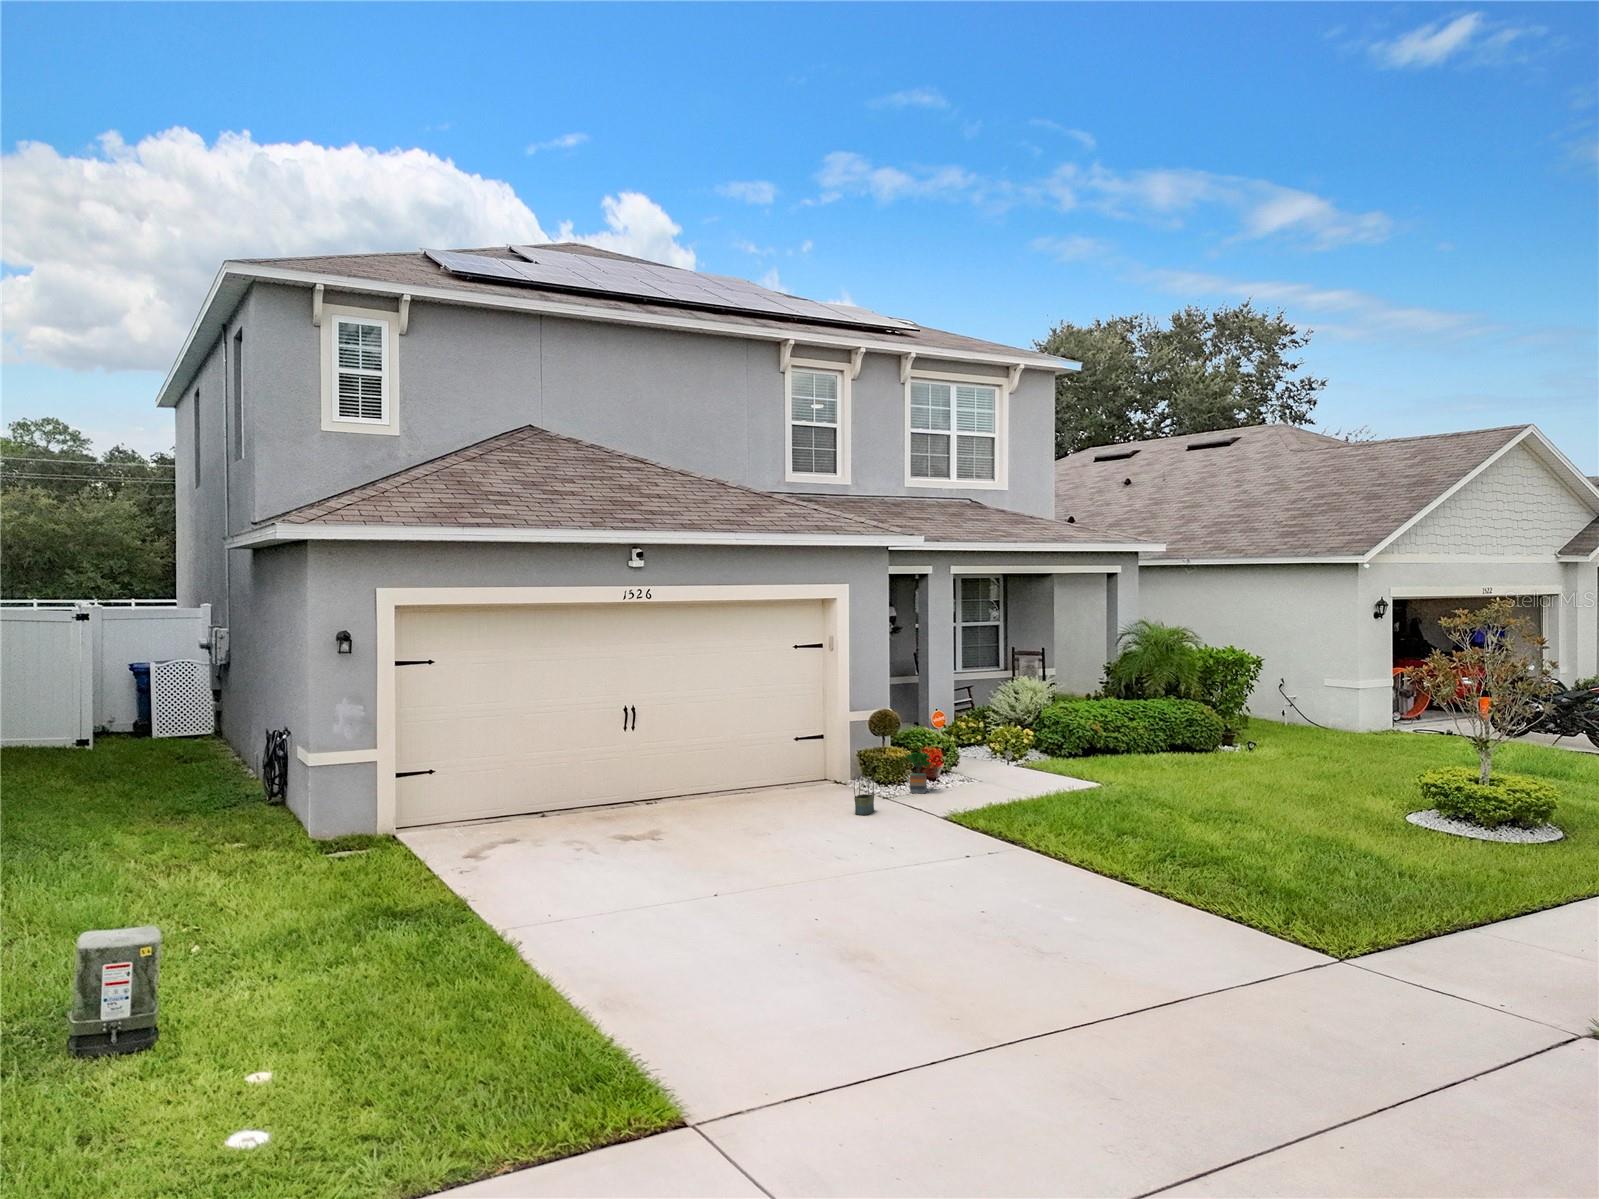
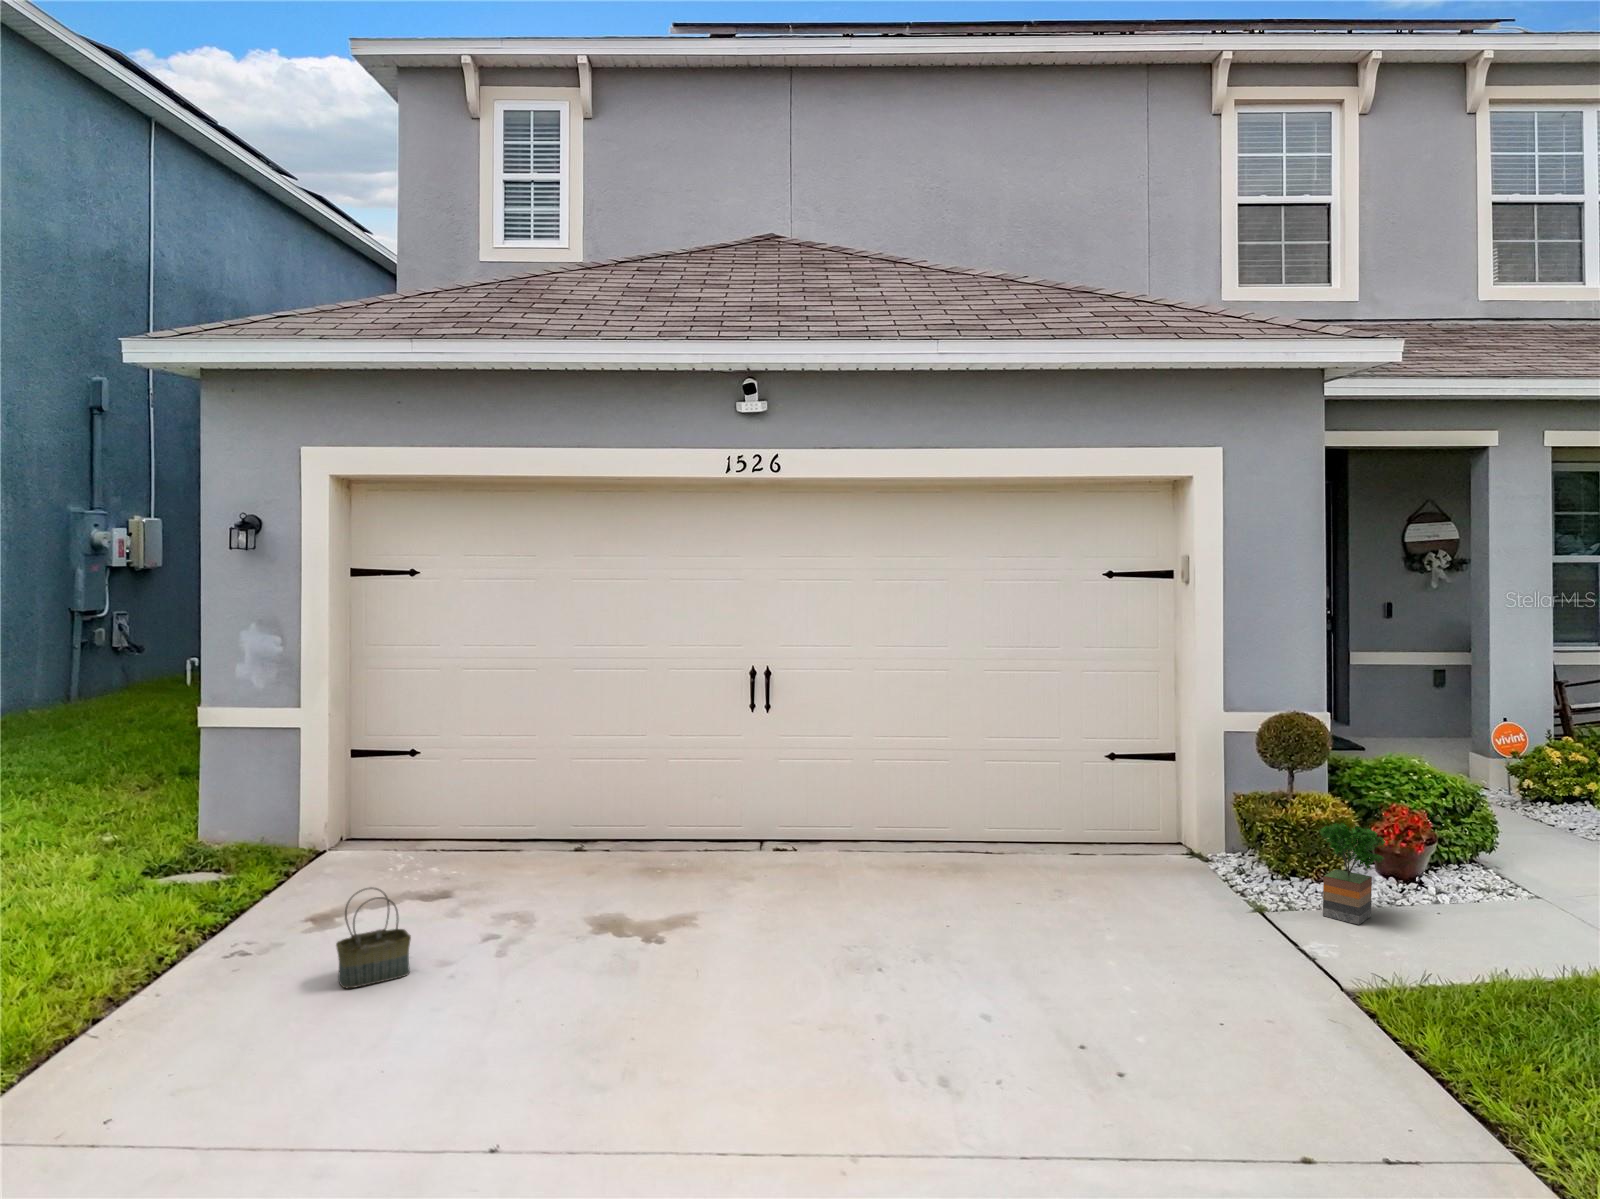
basket: present [854,777,874,815] -> present [336,887,411,988]

